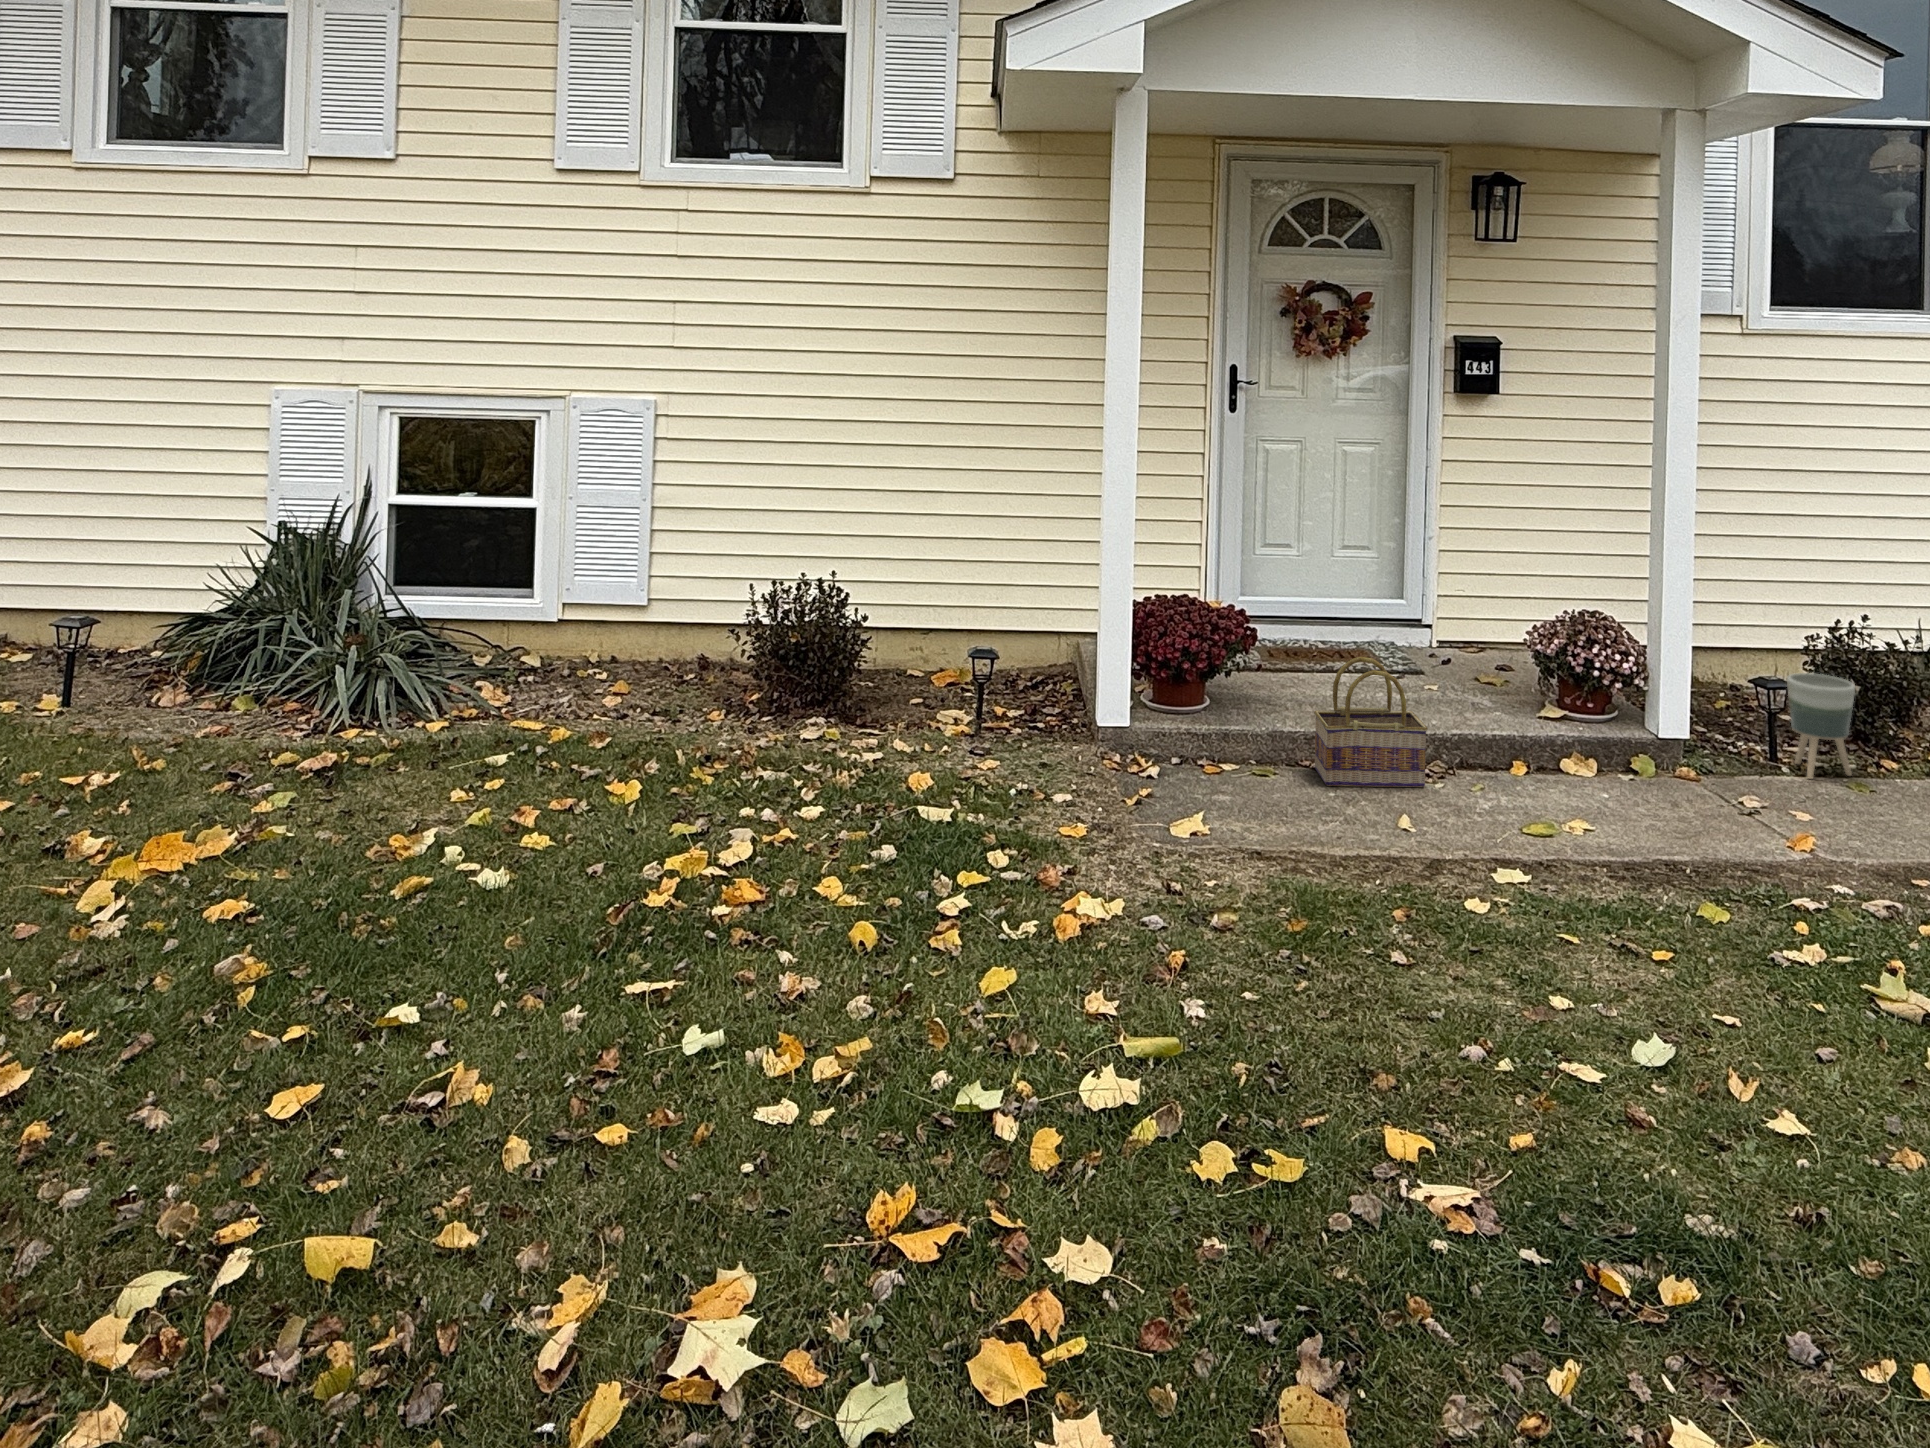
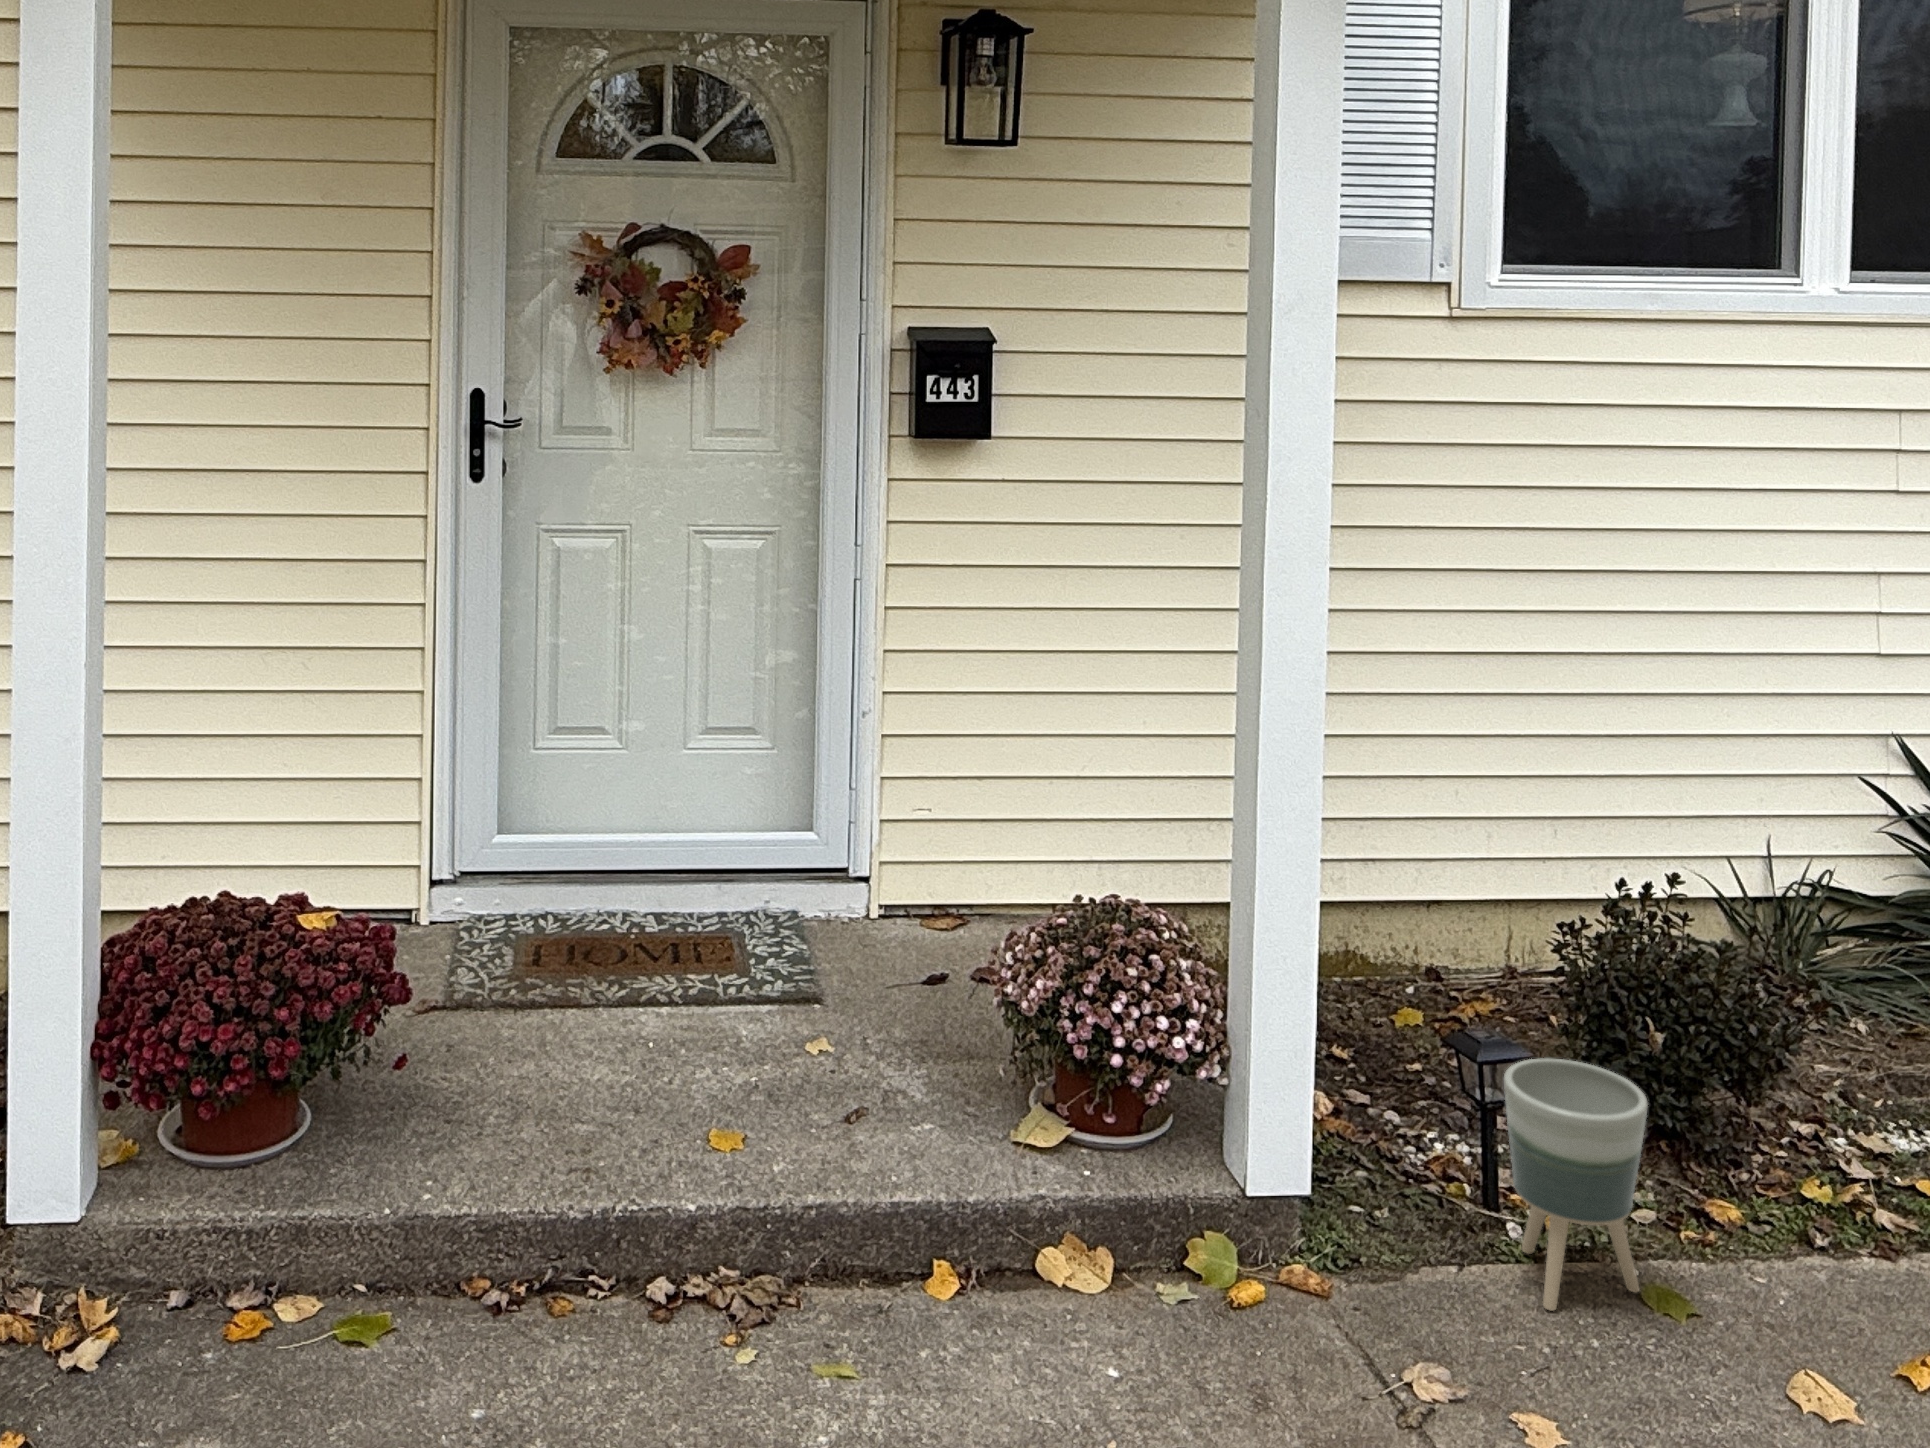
basket: present [1314,657,1428,787] -> none [441,1081,684,1410]

